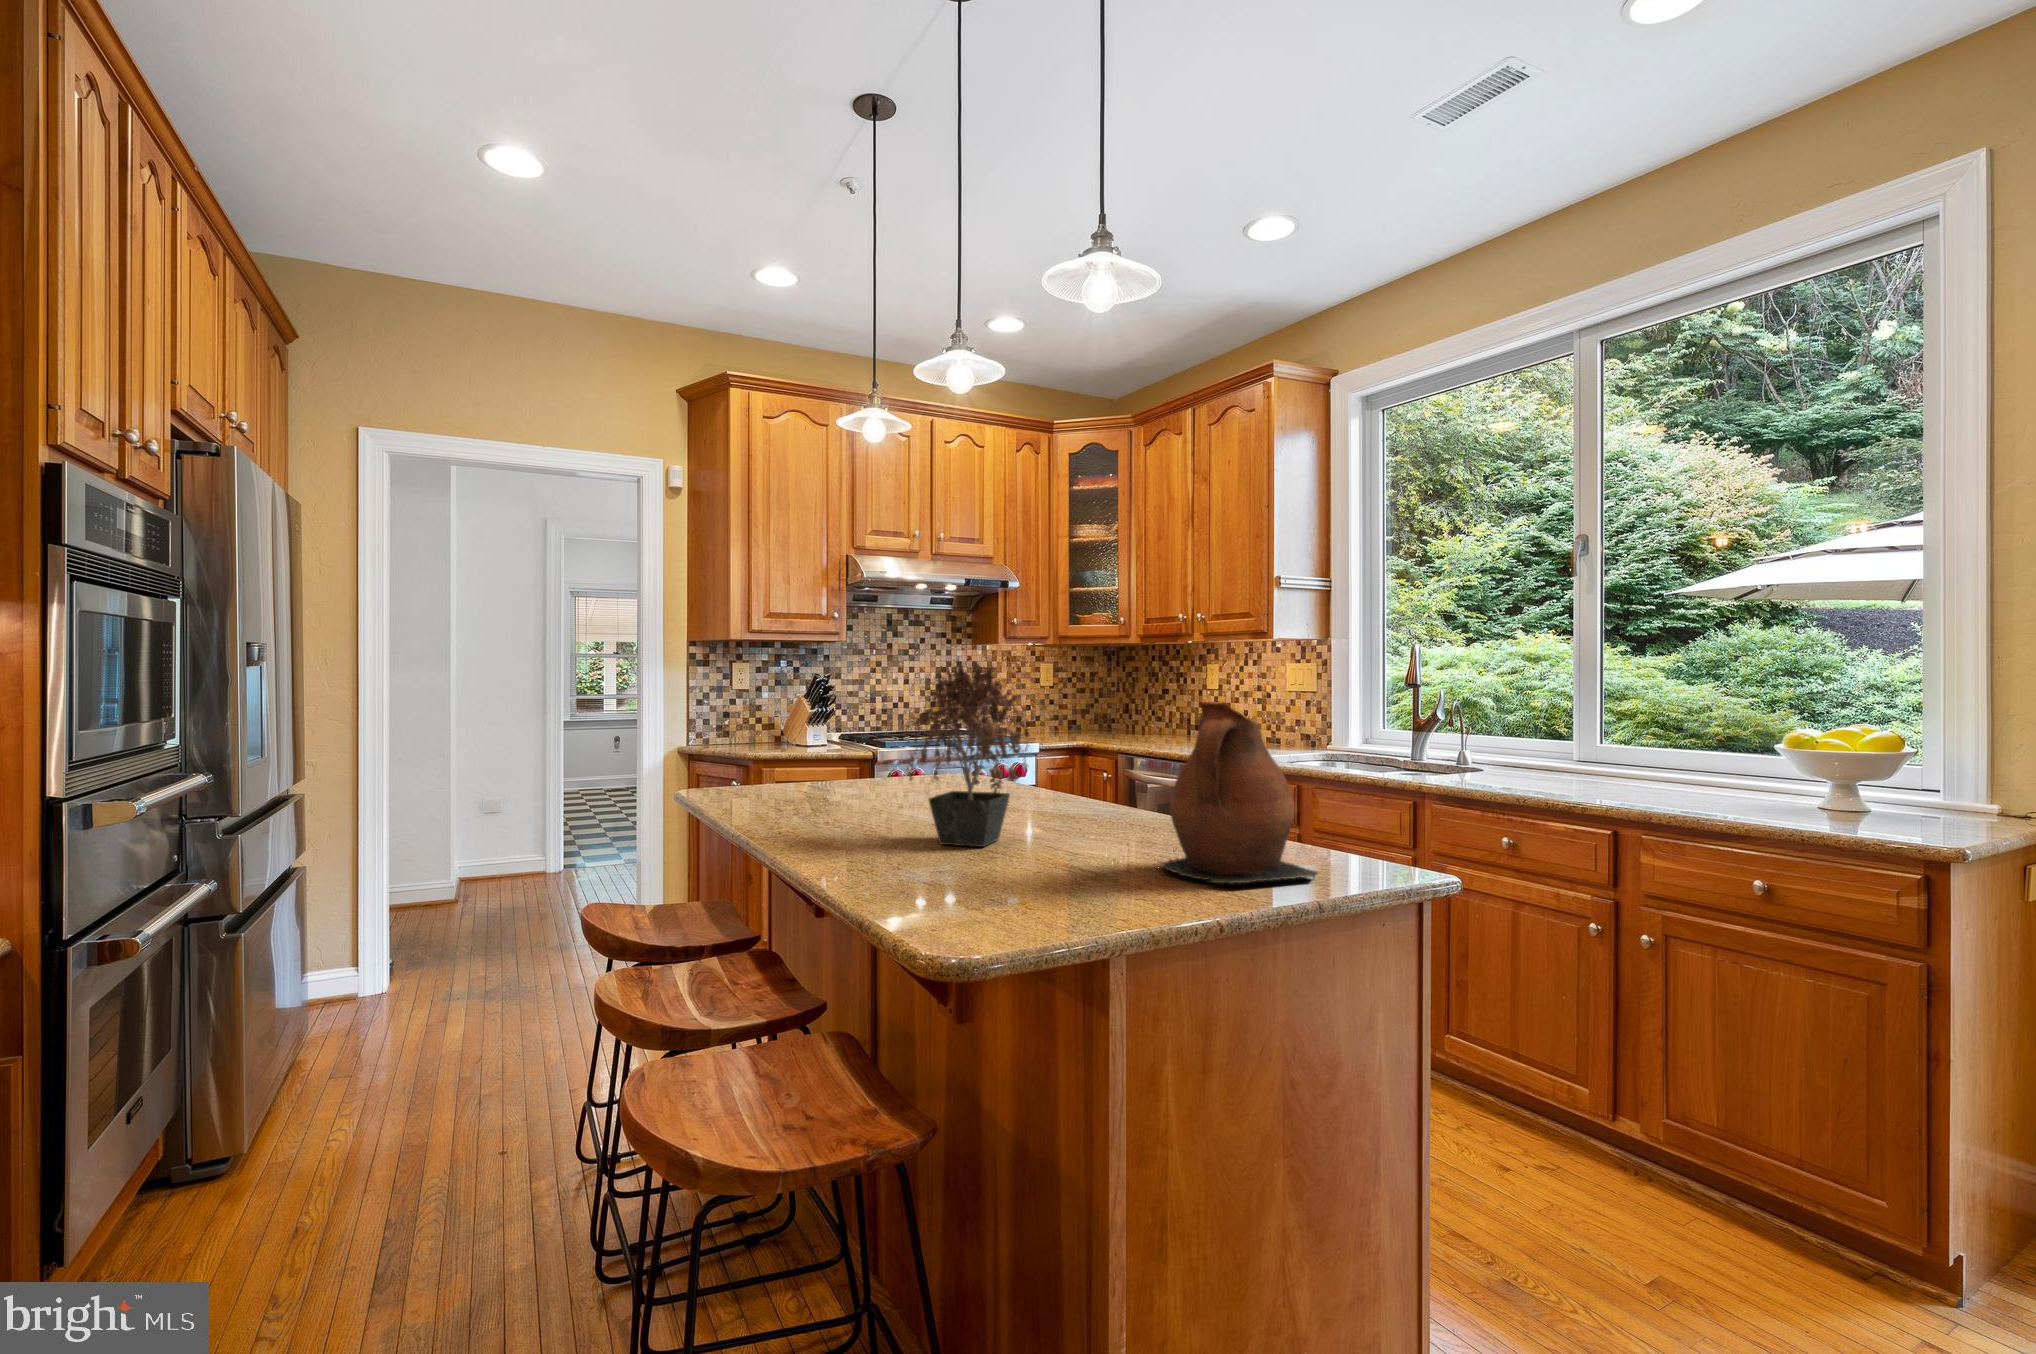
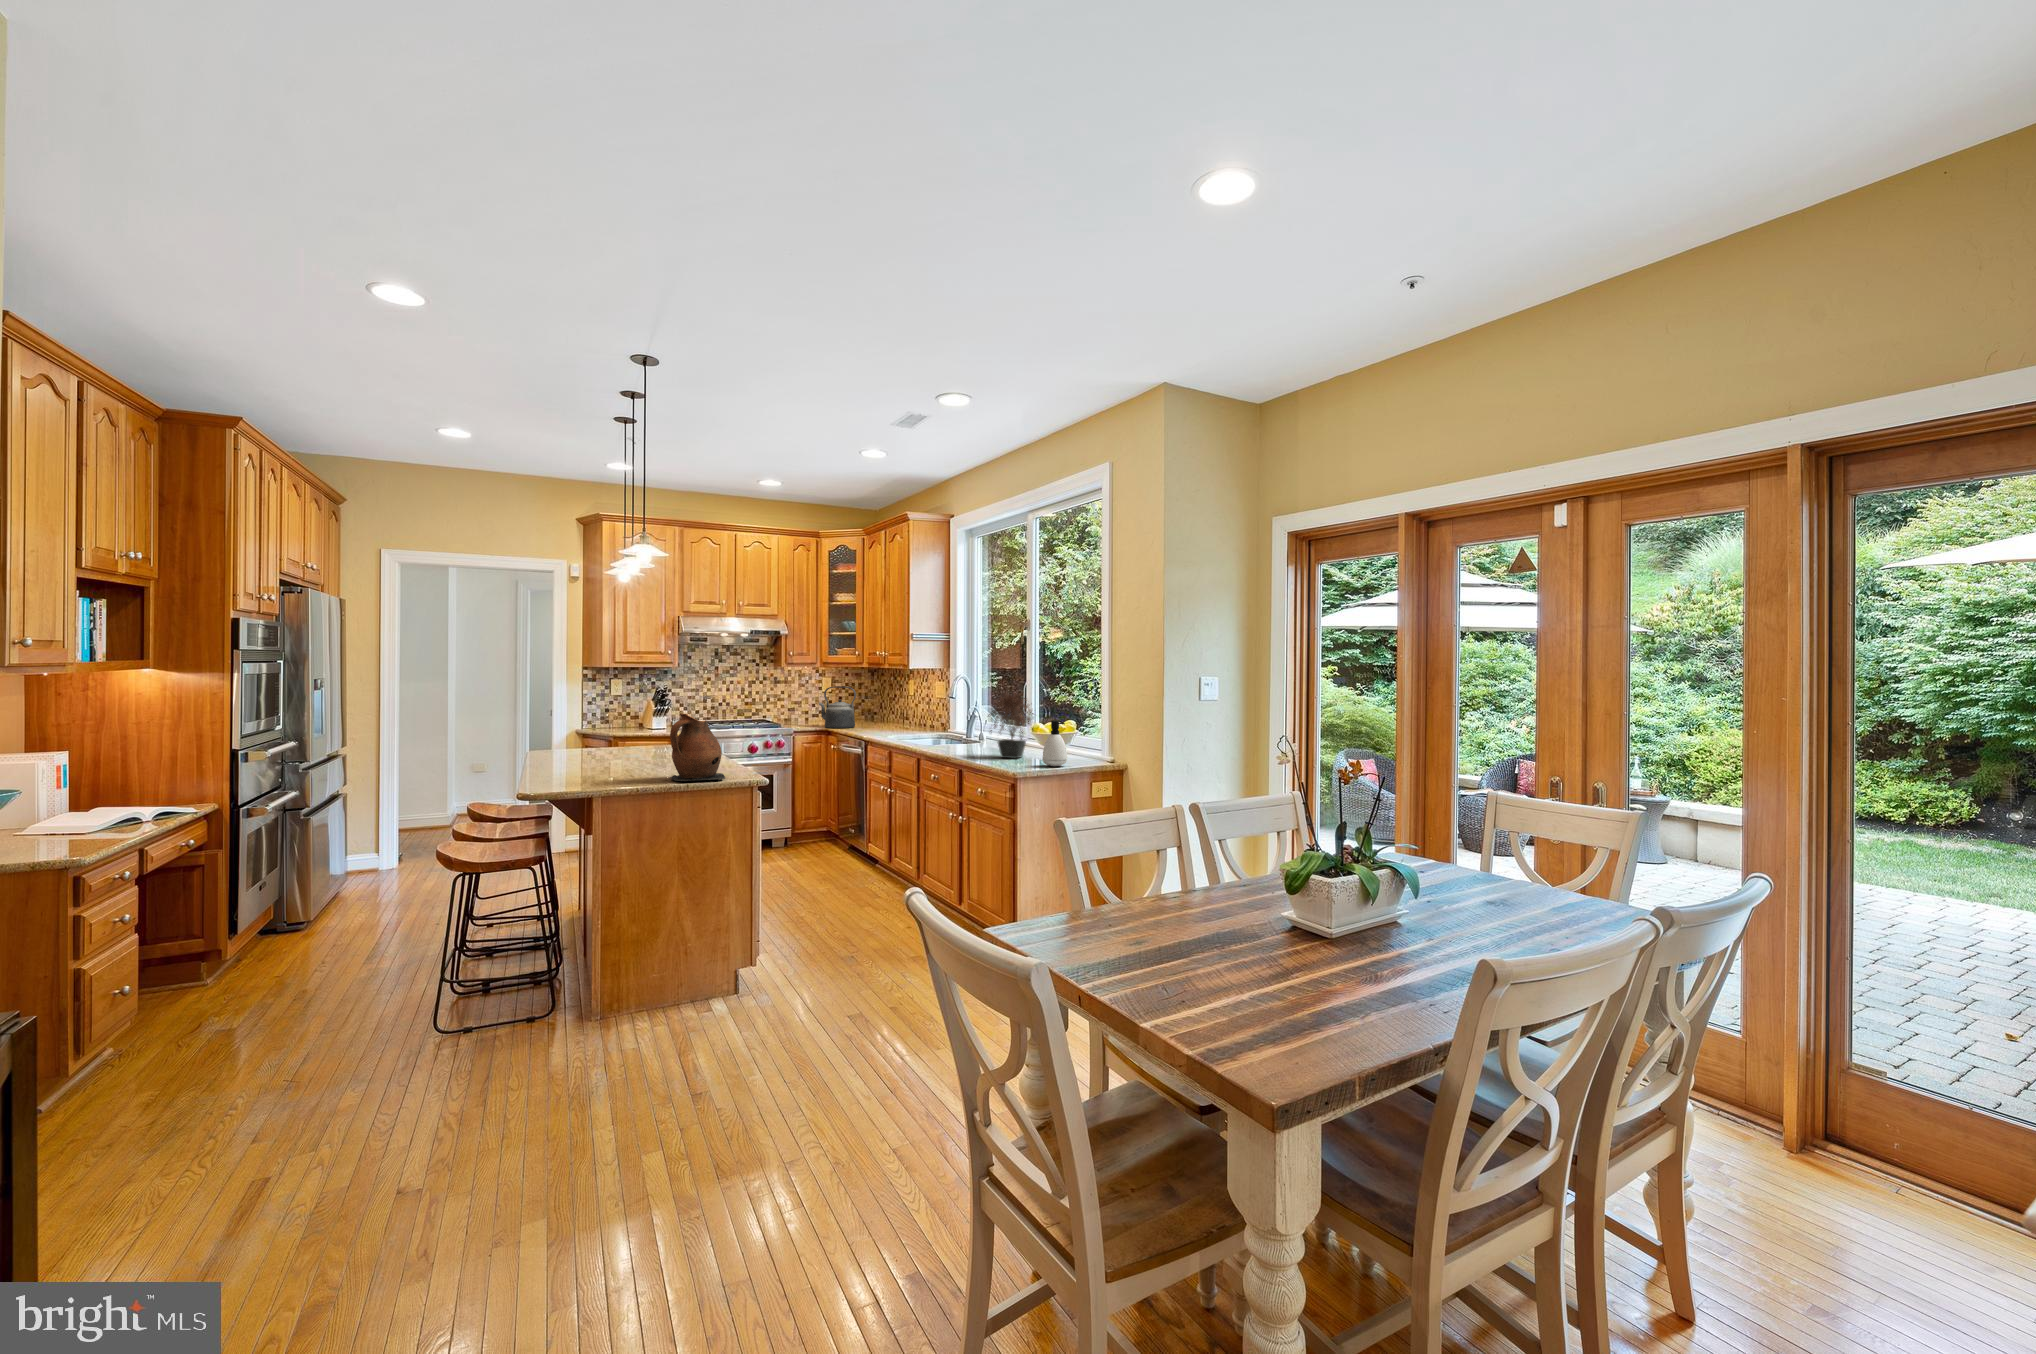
potted plant: present [905,663,1032,847] -> present [988,693,1033,759]
kettle: none [1077,673,1142,743] -> present [819,686,856,728]
soap dispenser: none [1885,721,1964,827] -> present [1043,720,1067,766]

